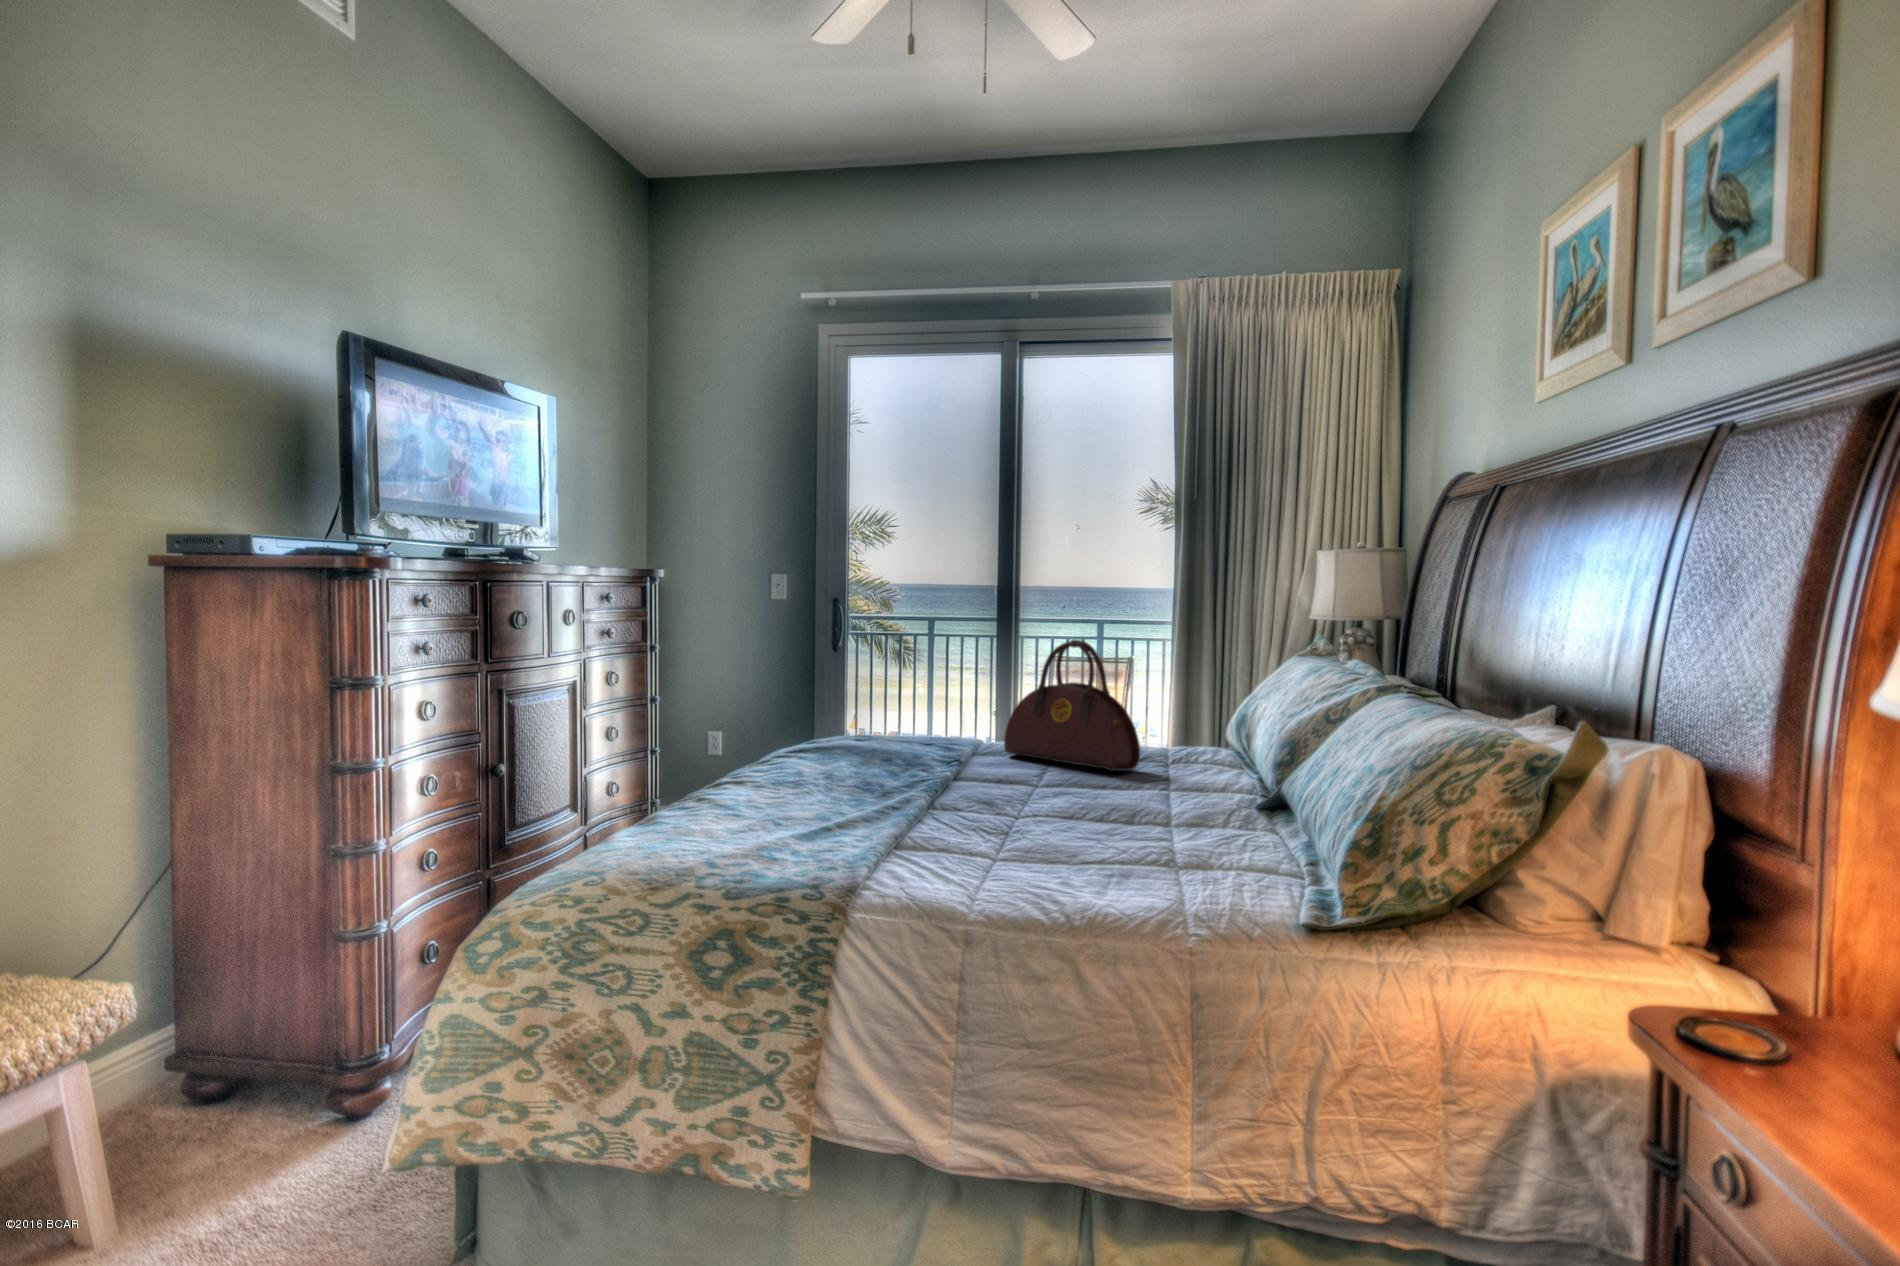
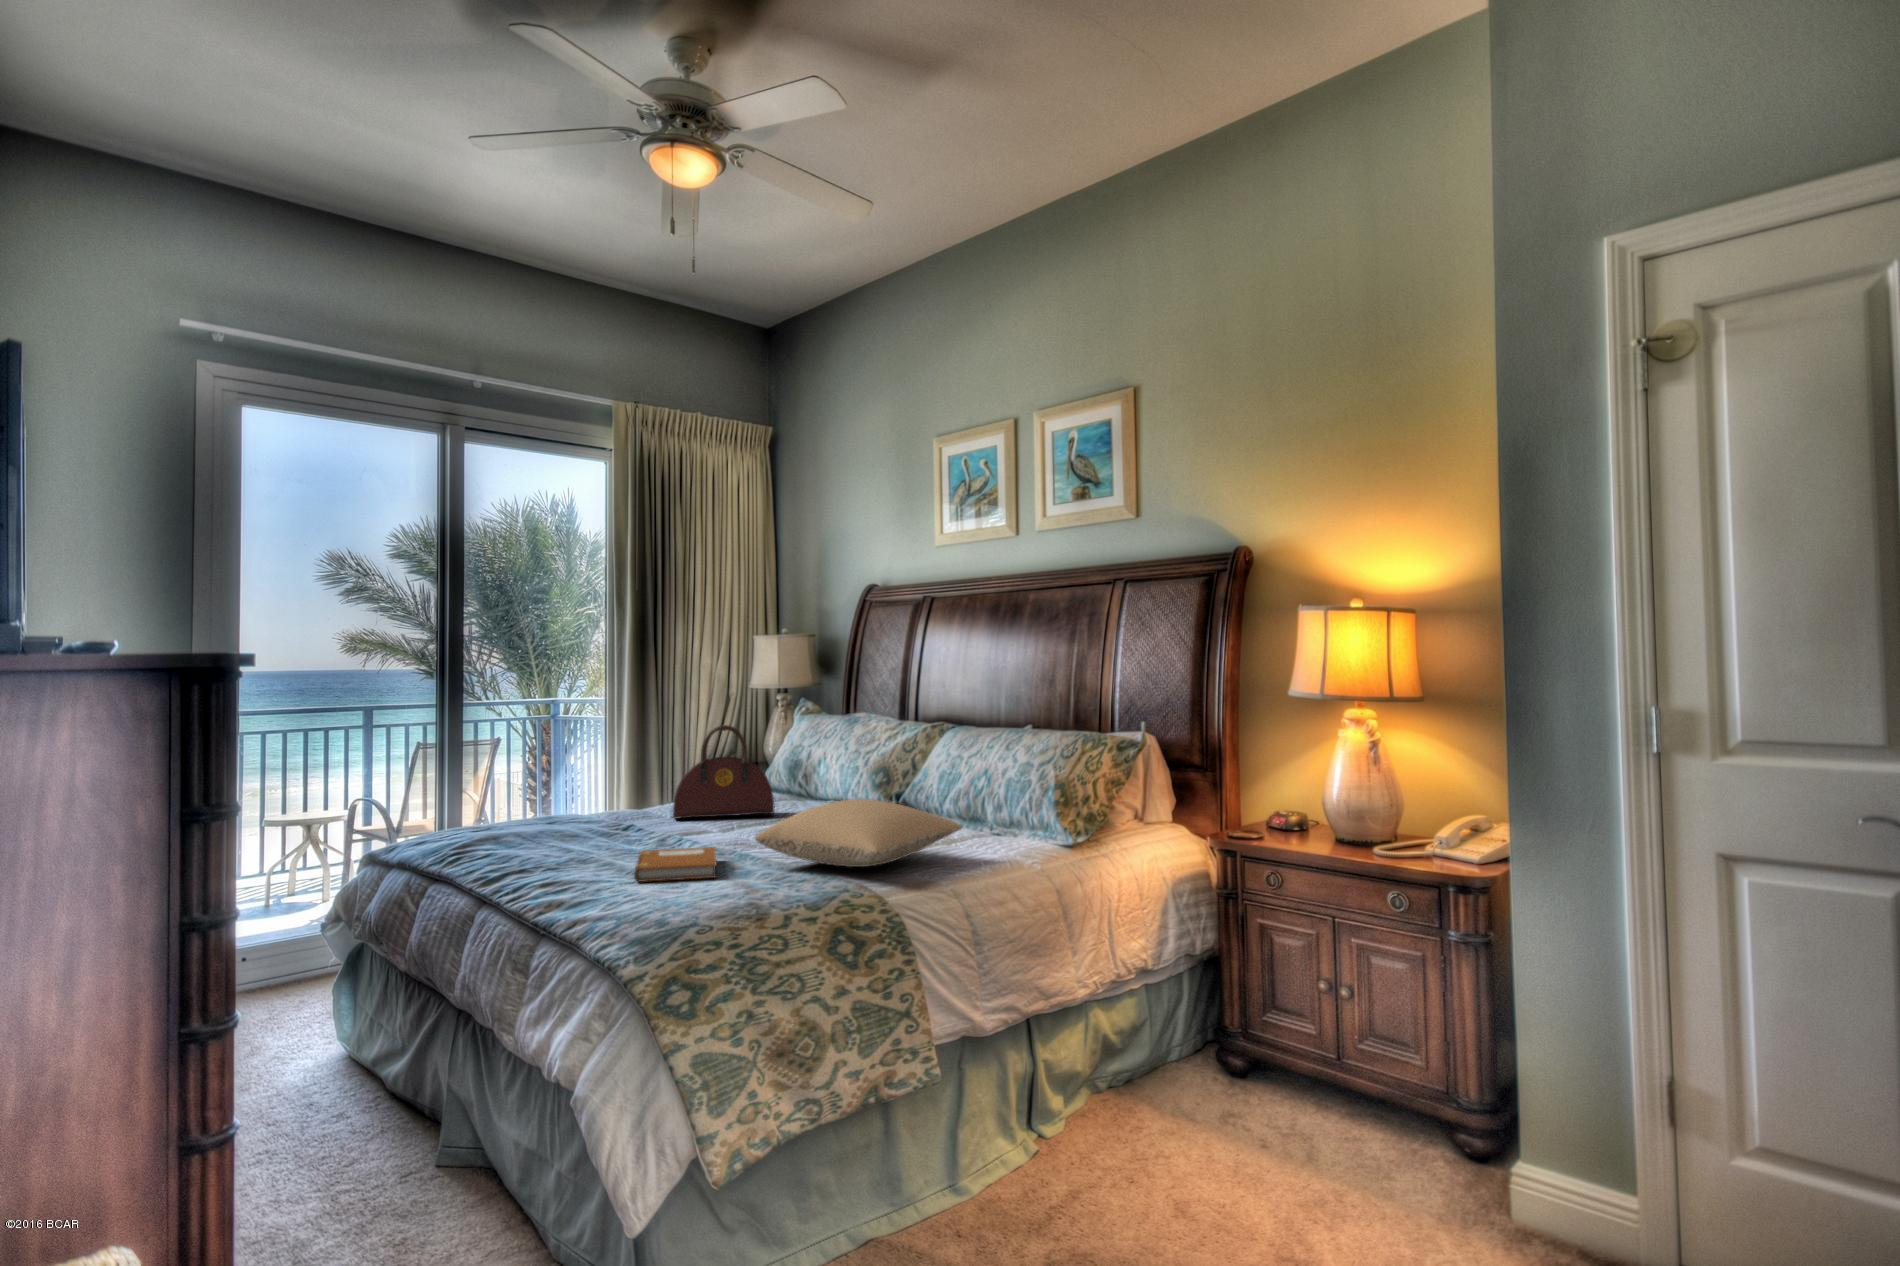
pillow: none [853,764,1101,867] -> present [755,799,962,867]
notebook: none [720,780,866,829] -> present [634,847,716,882]

